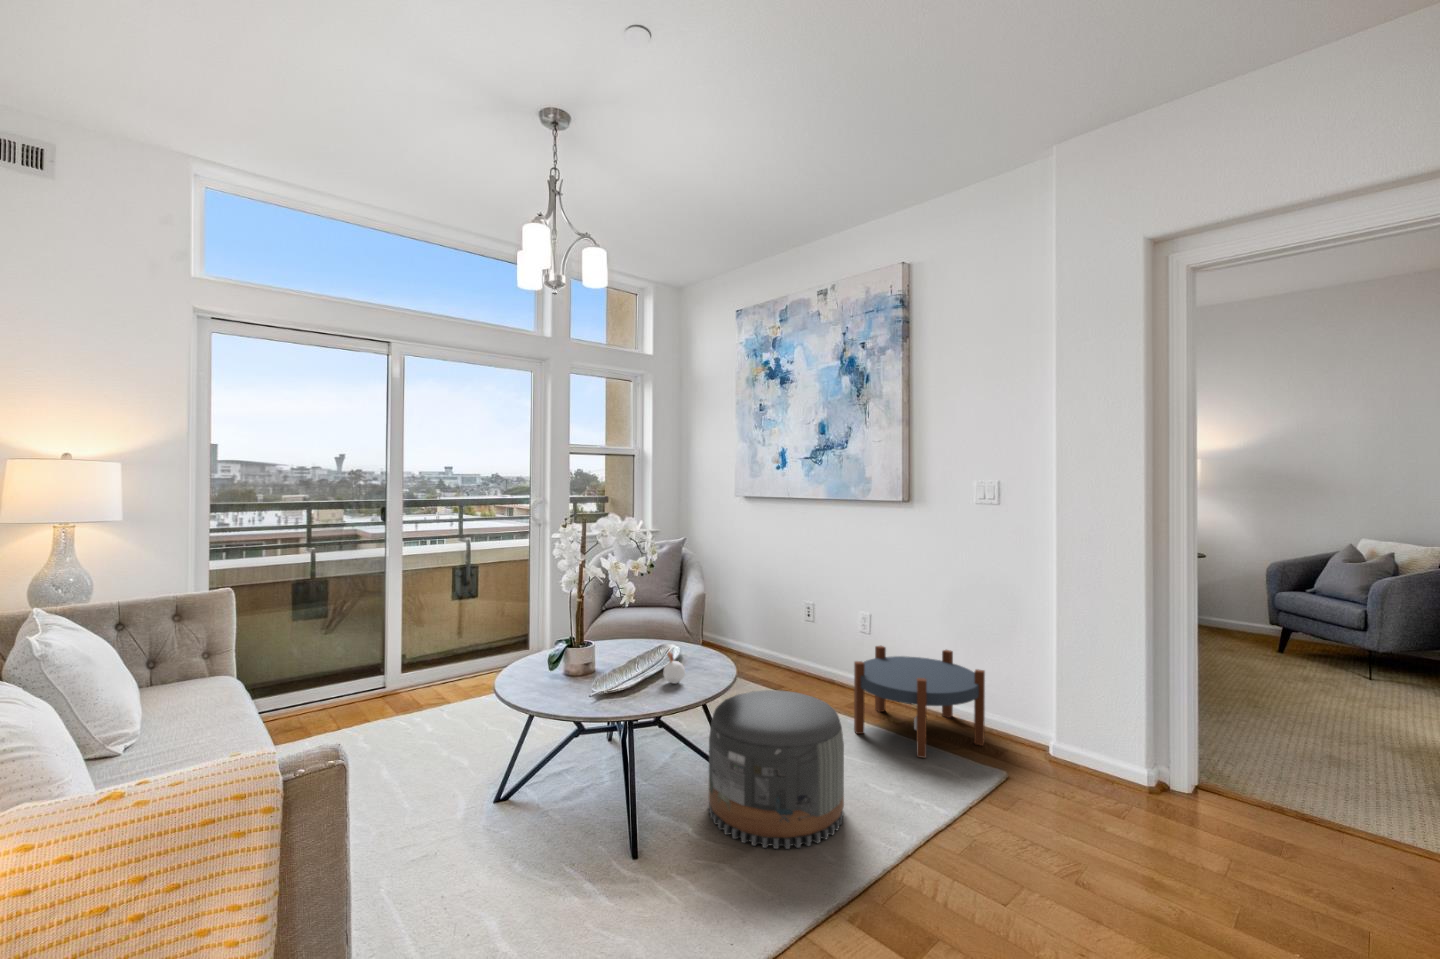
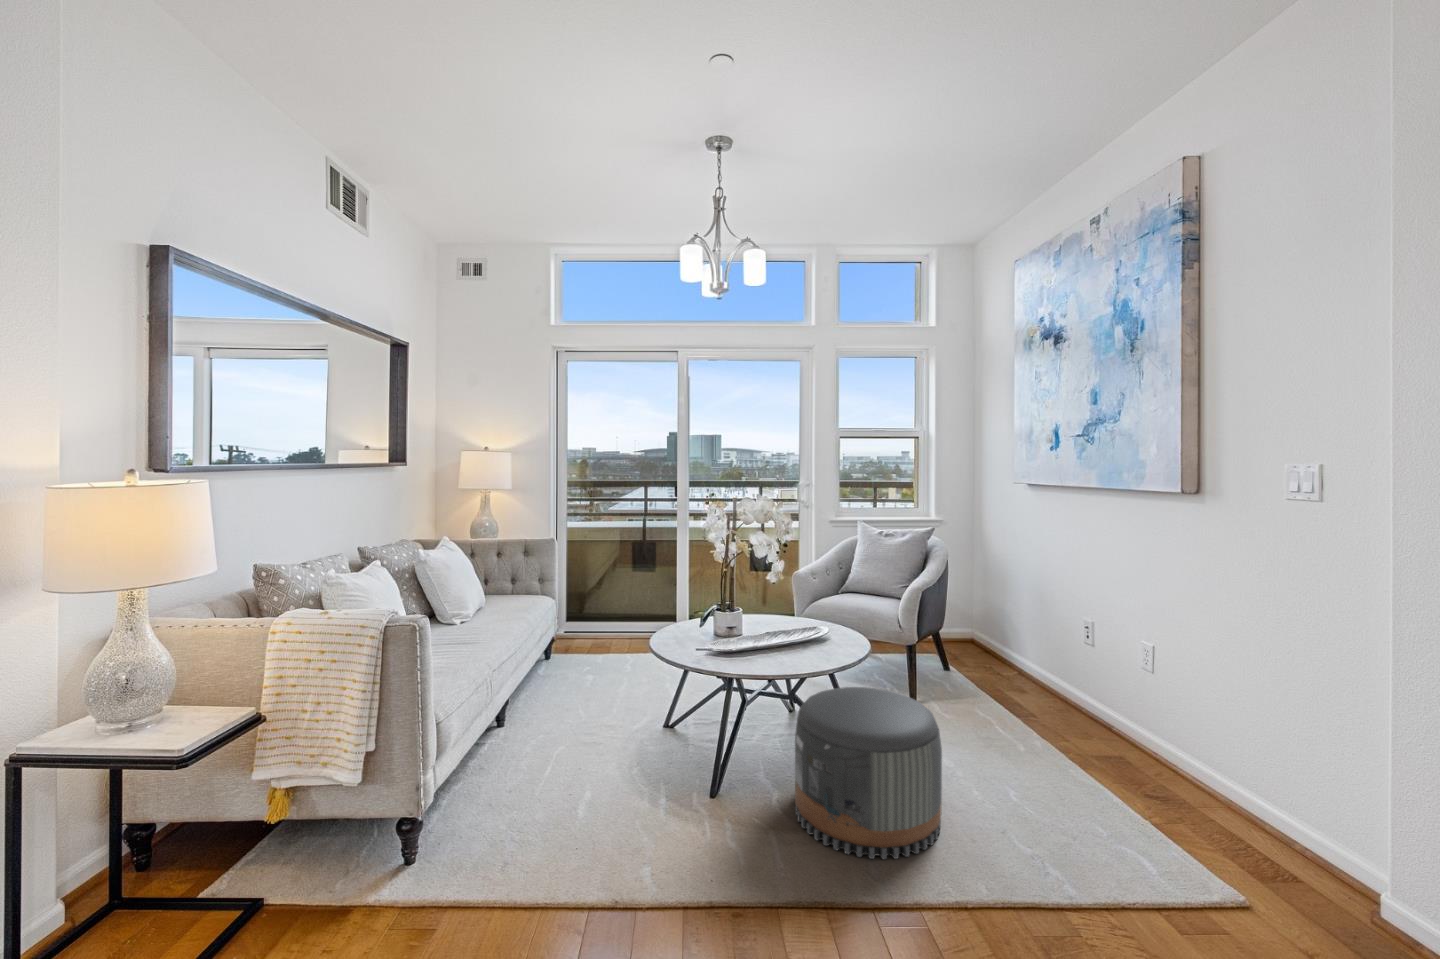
side table: present [854,646,985,758] -> none [1055,679,1257,852]
candle: present [664,651,685,683] -> none [769,622,790,660]

